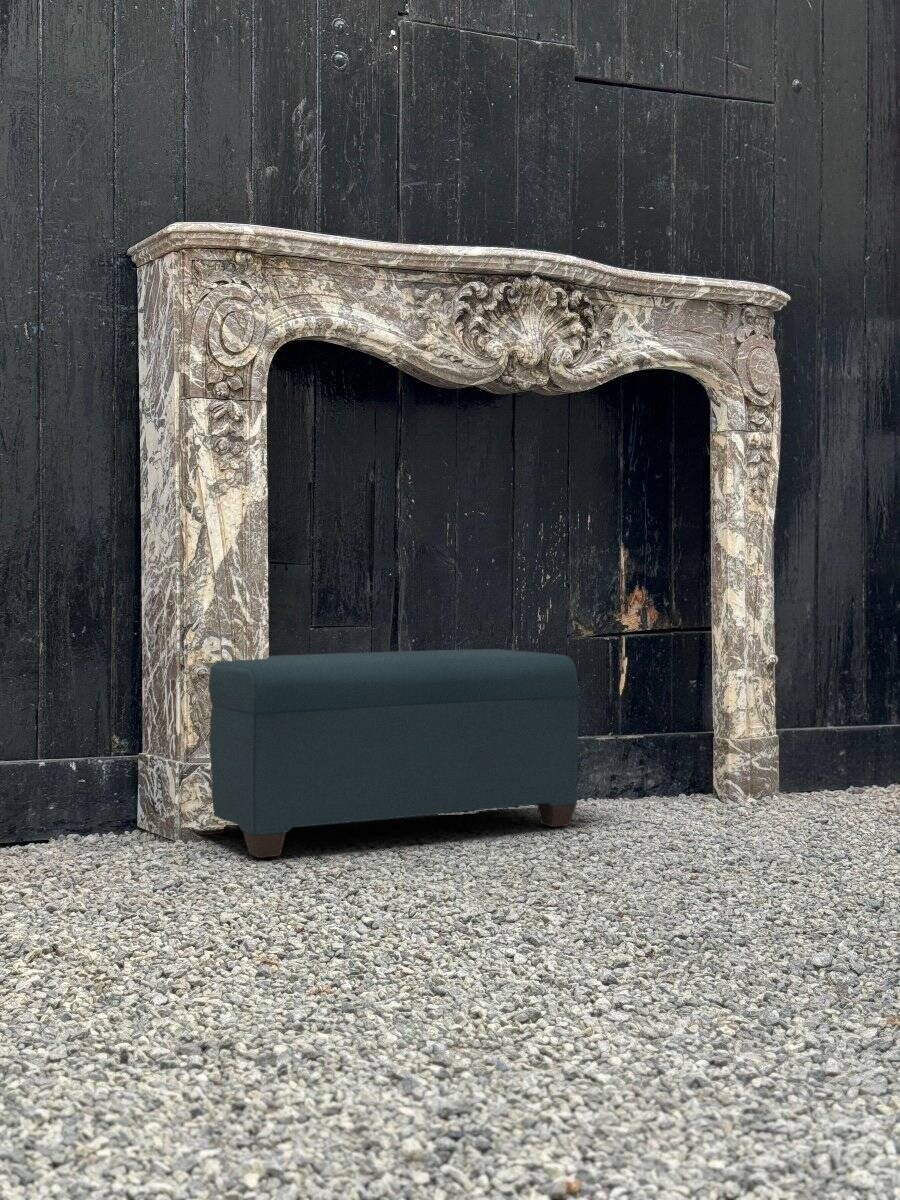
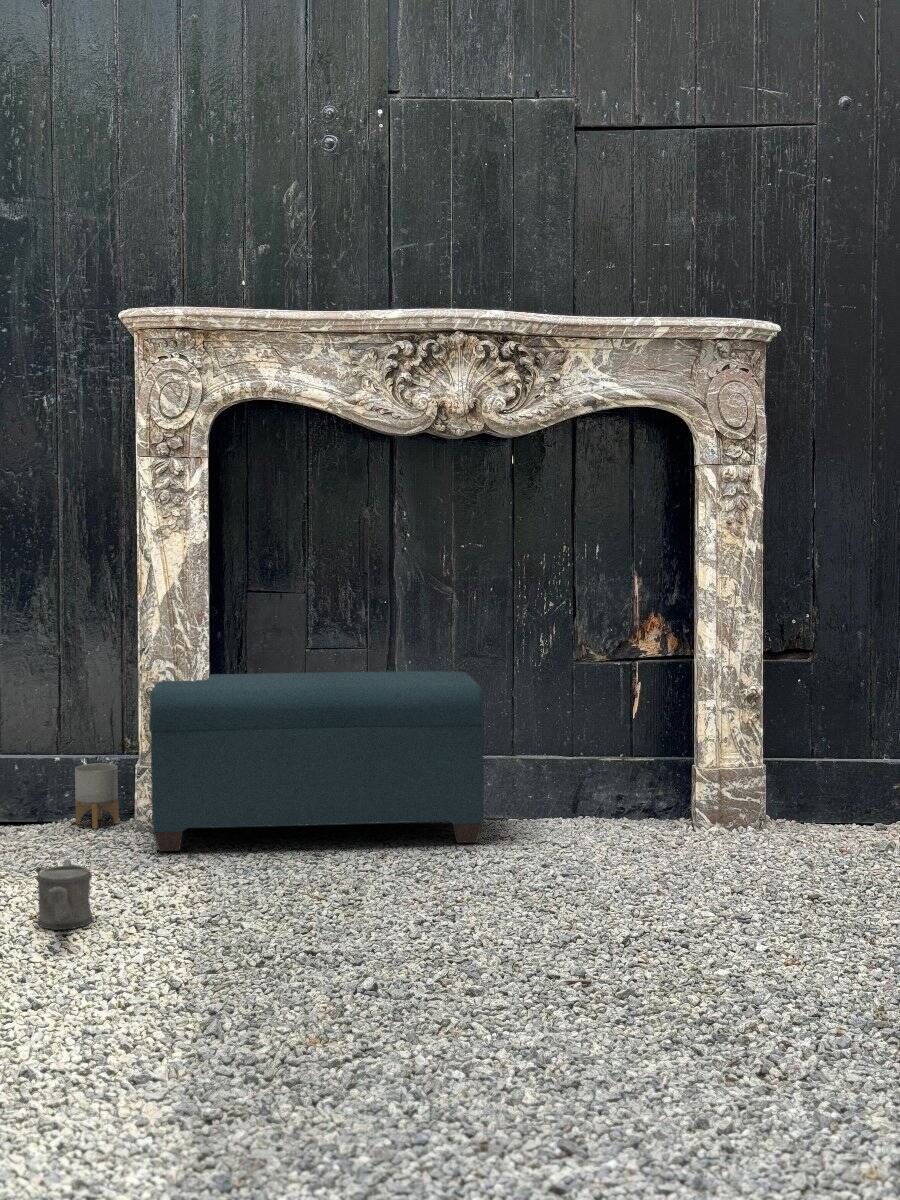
planter: none [95,769,147,846] -> present [75,763,119,828]
watering can: none [263,855,362,935] -> present [36,859,93,930]

